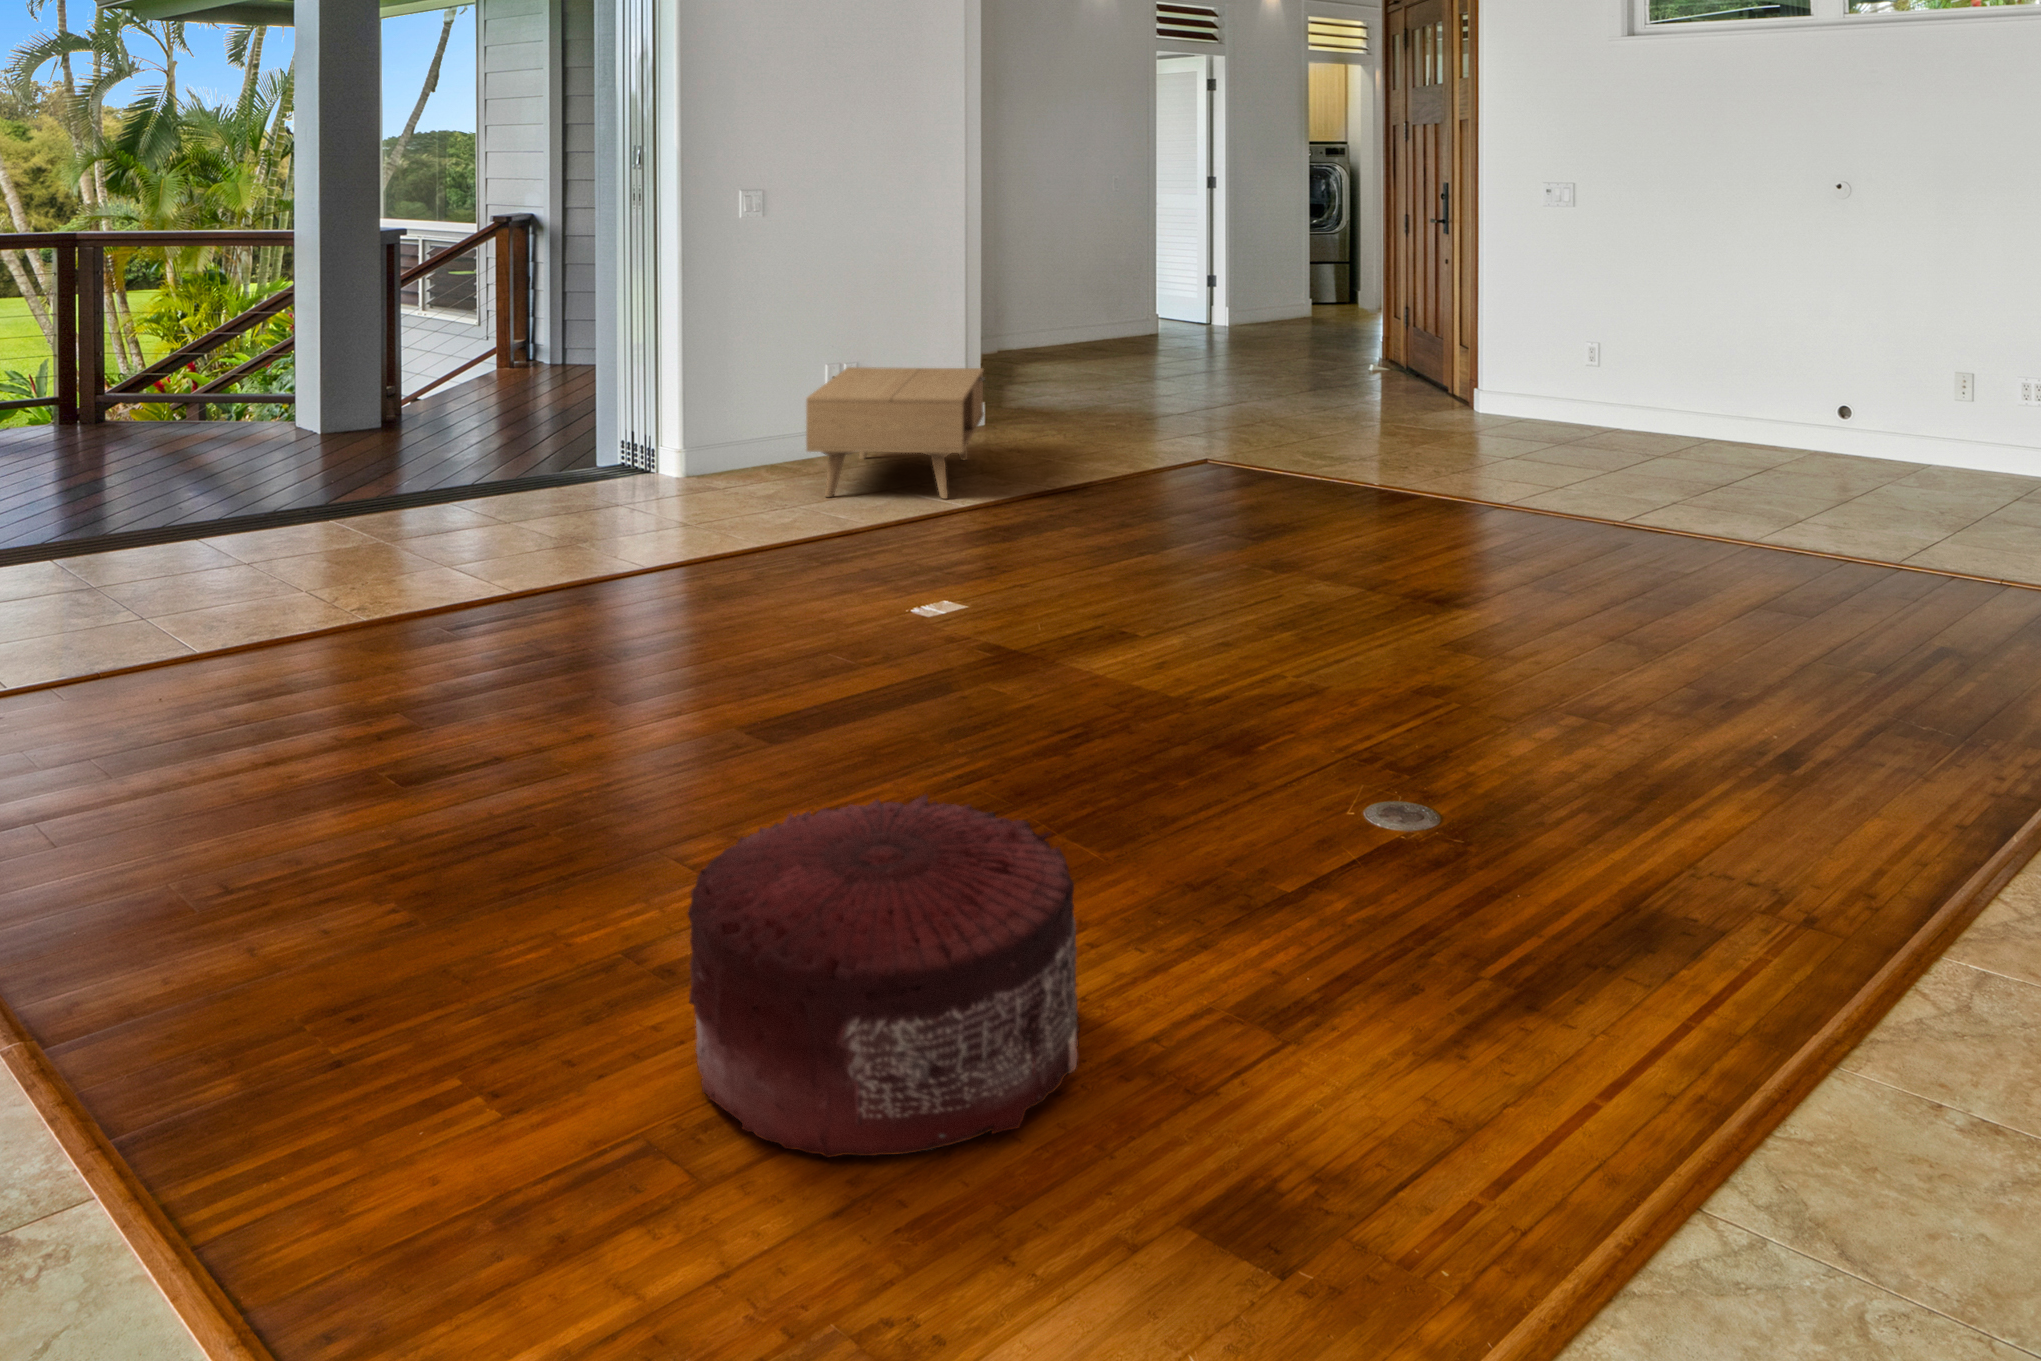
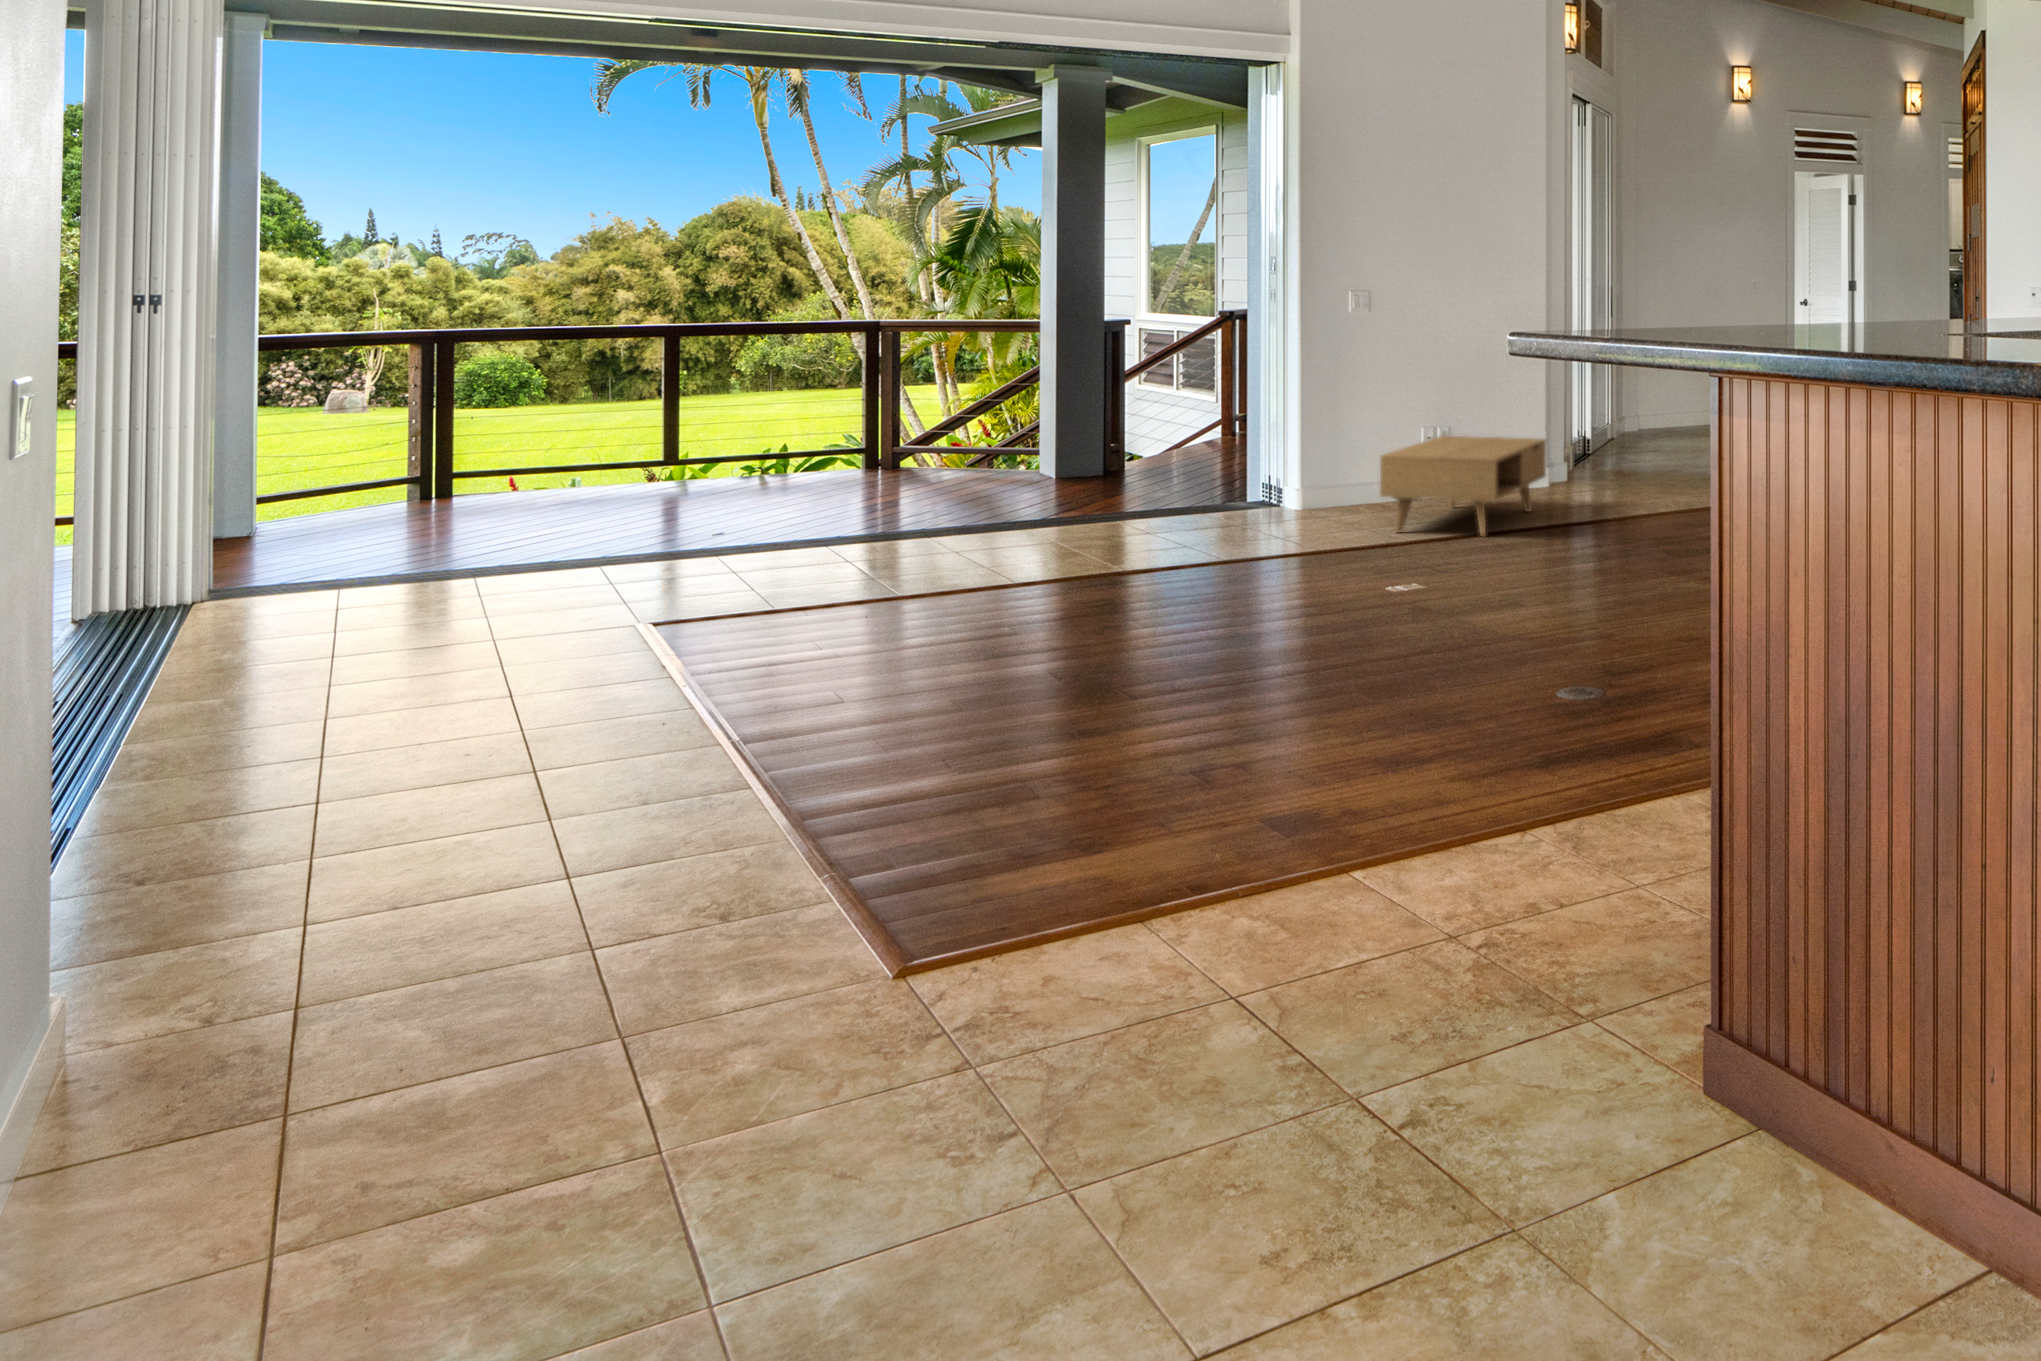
pouf: present [688,795,1080,1158] -> none [1032,666,1273,831]

